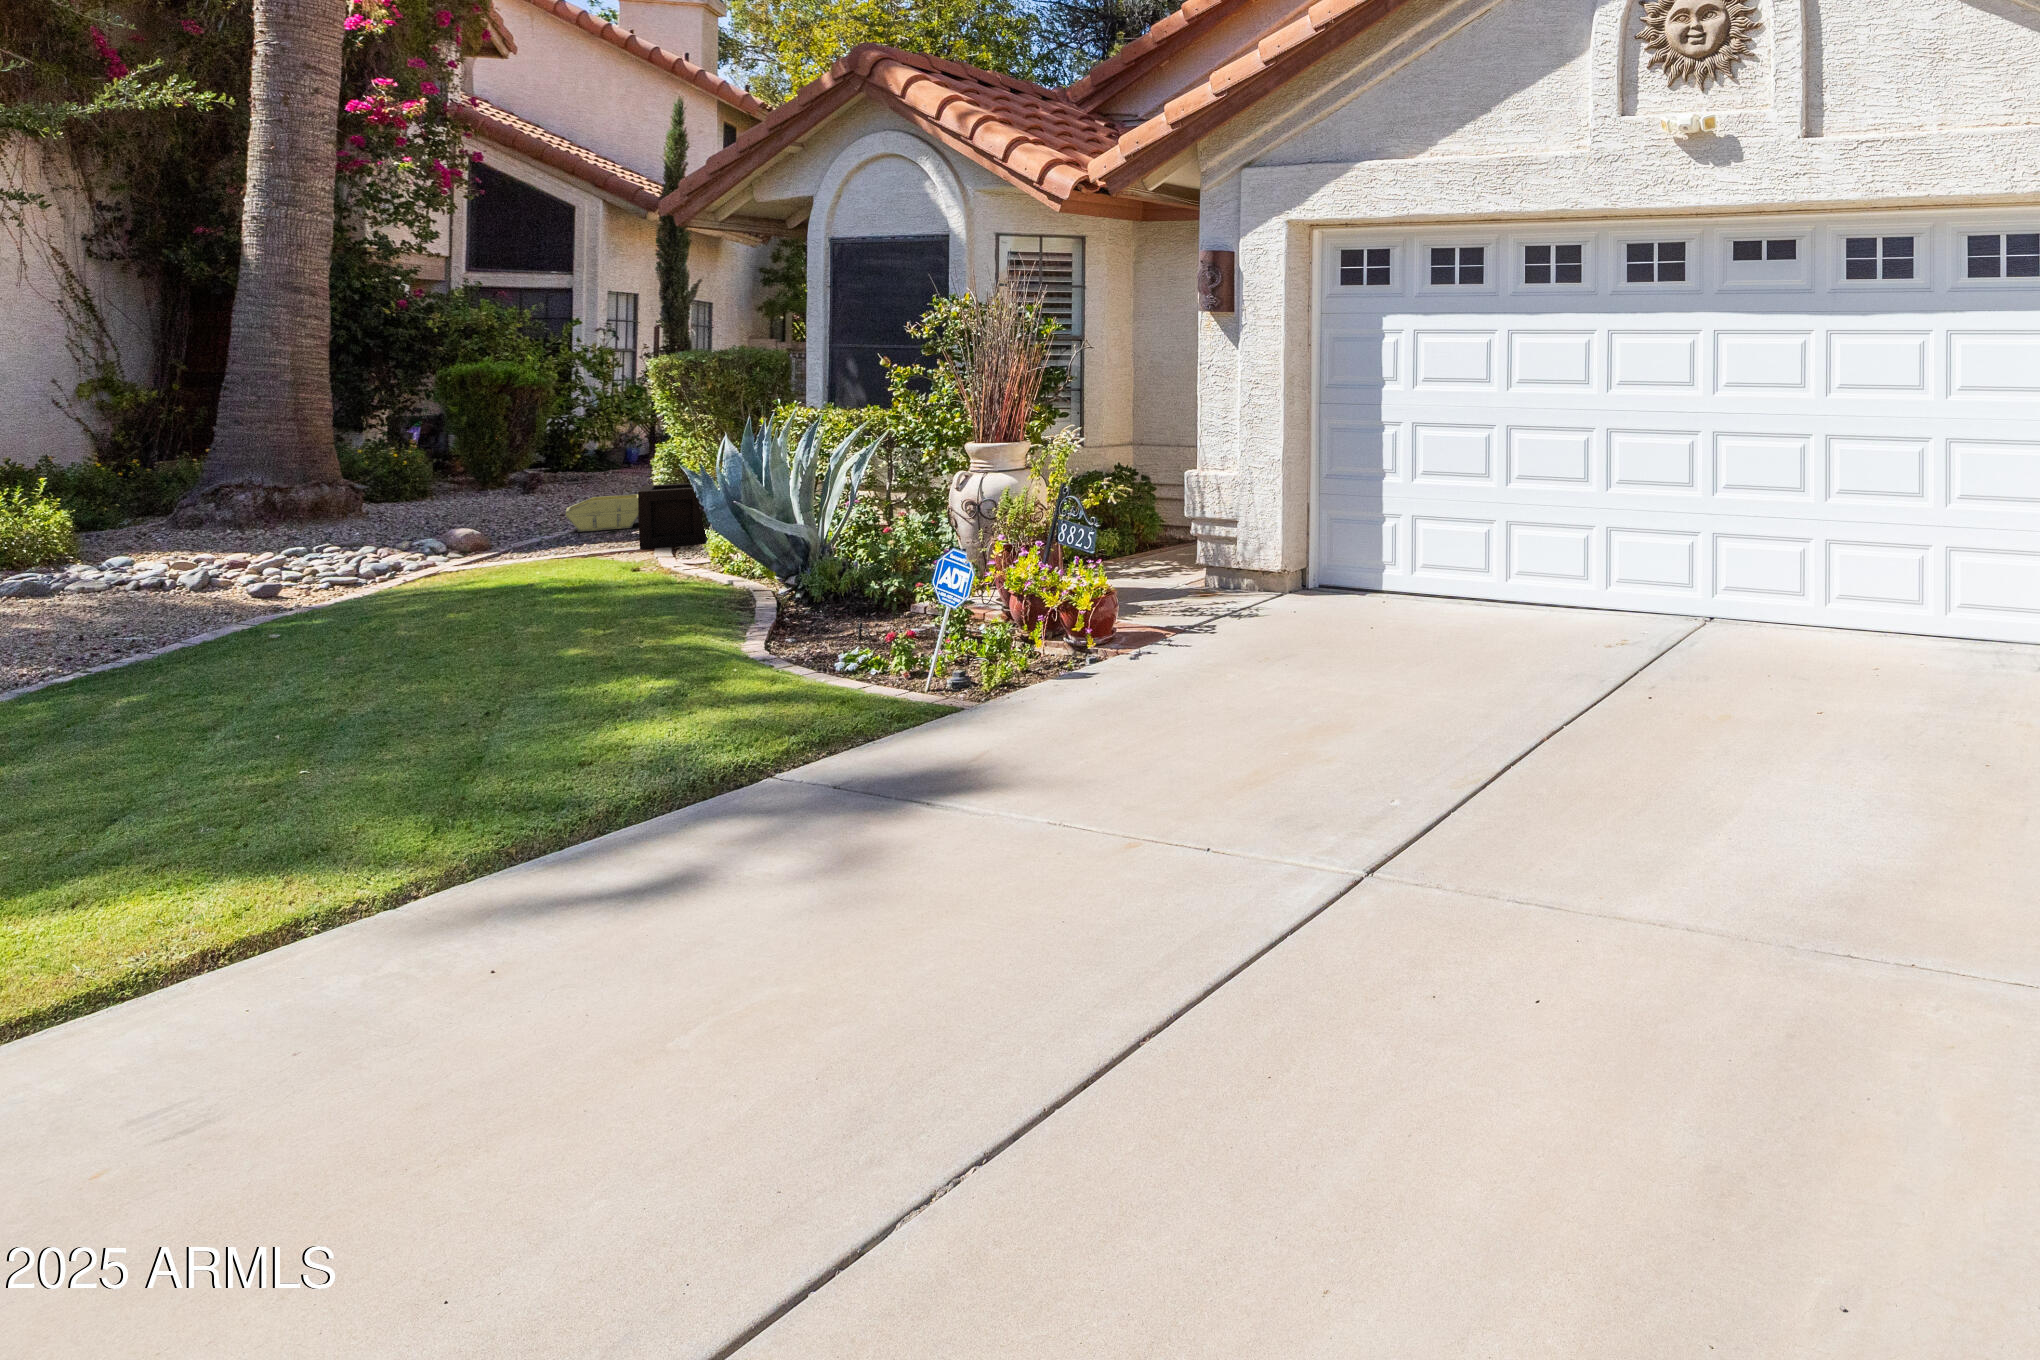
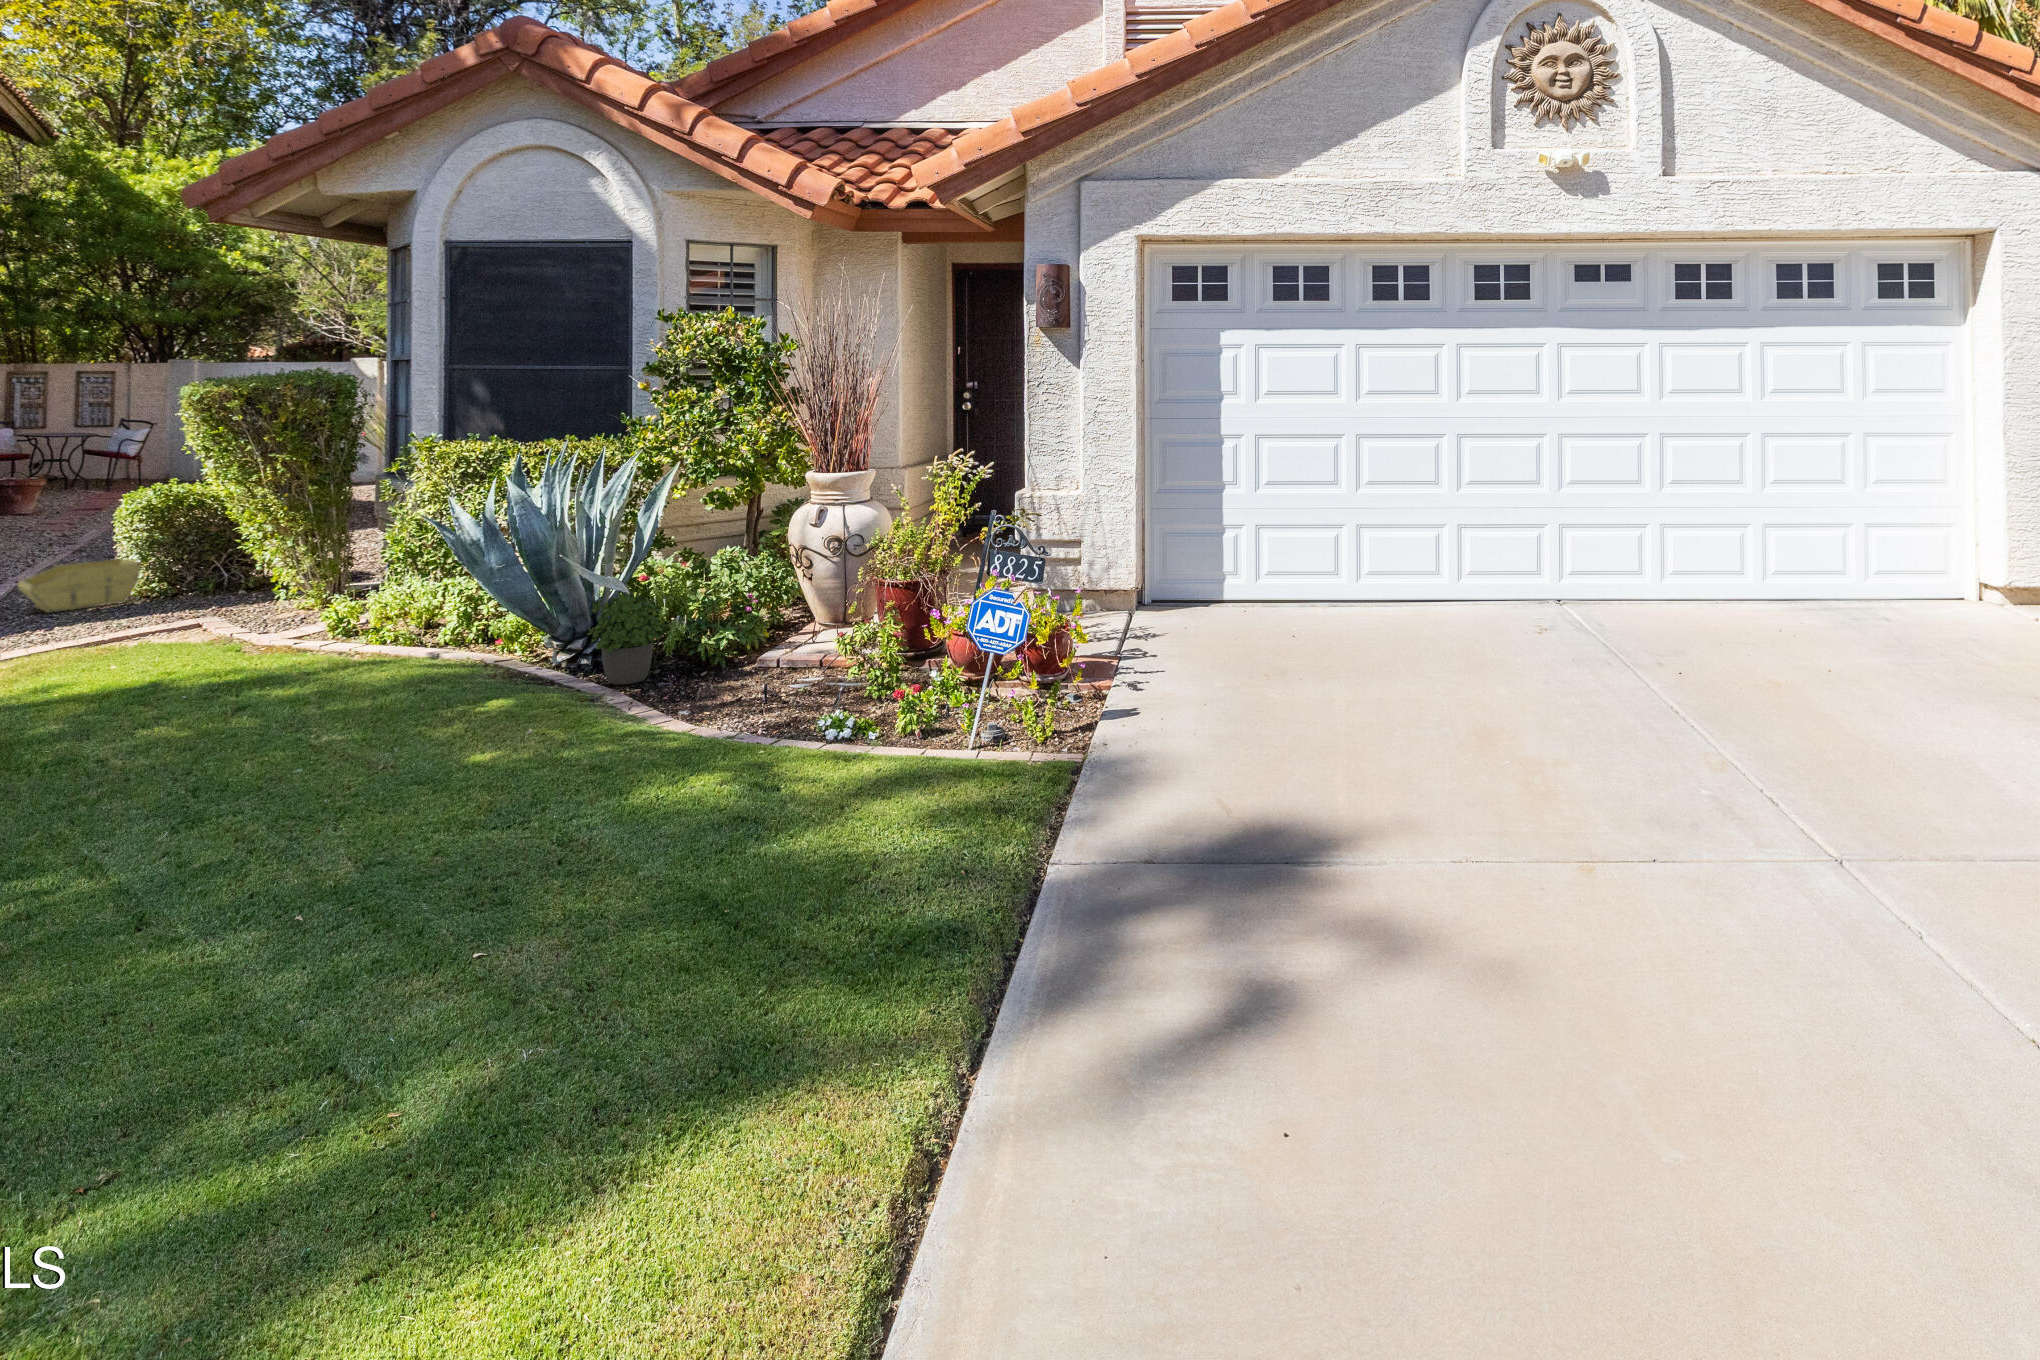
wooden crate: present [638,483,708,549] -> none [187,537,296,626]
potted plant: none [763,539,829,615] -> present [587,592,669,685]

